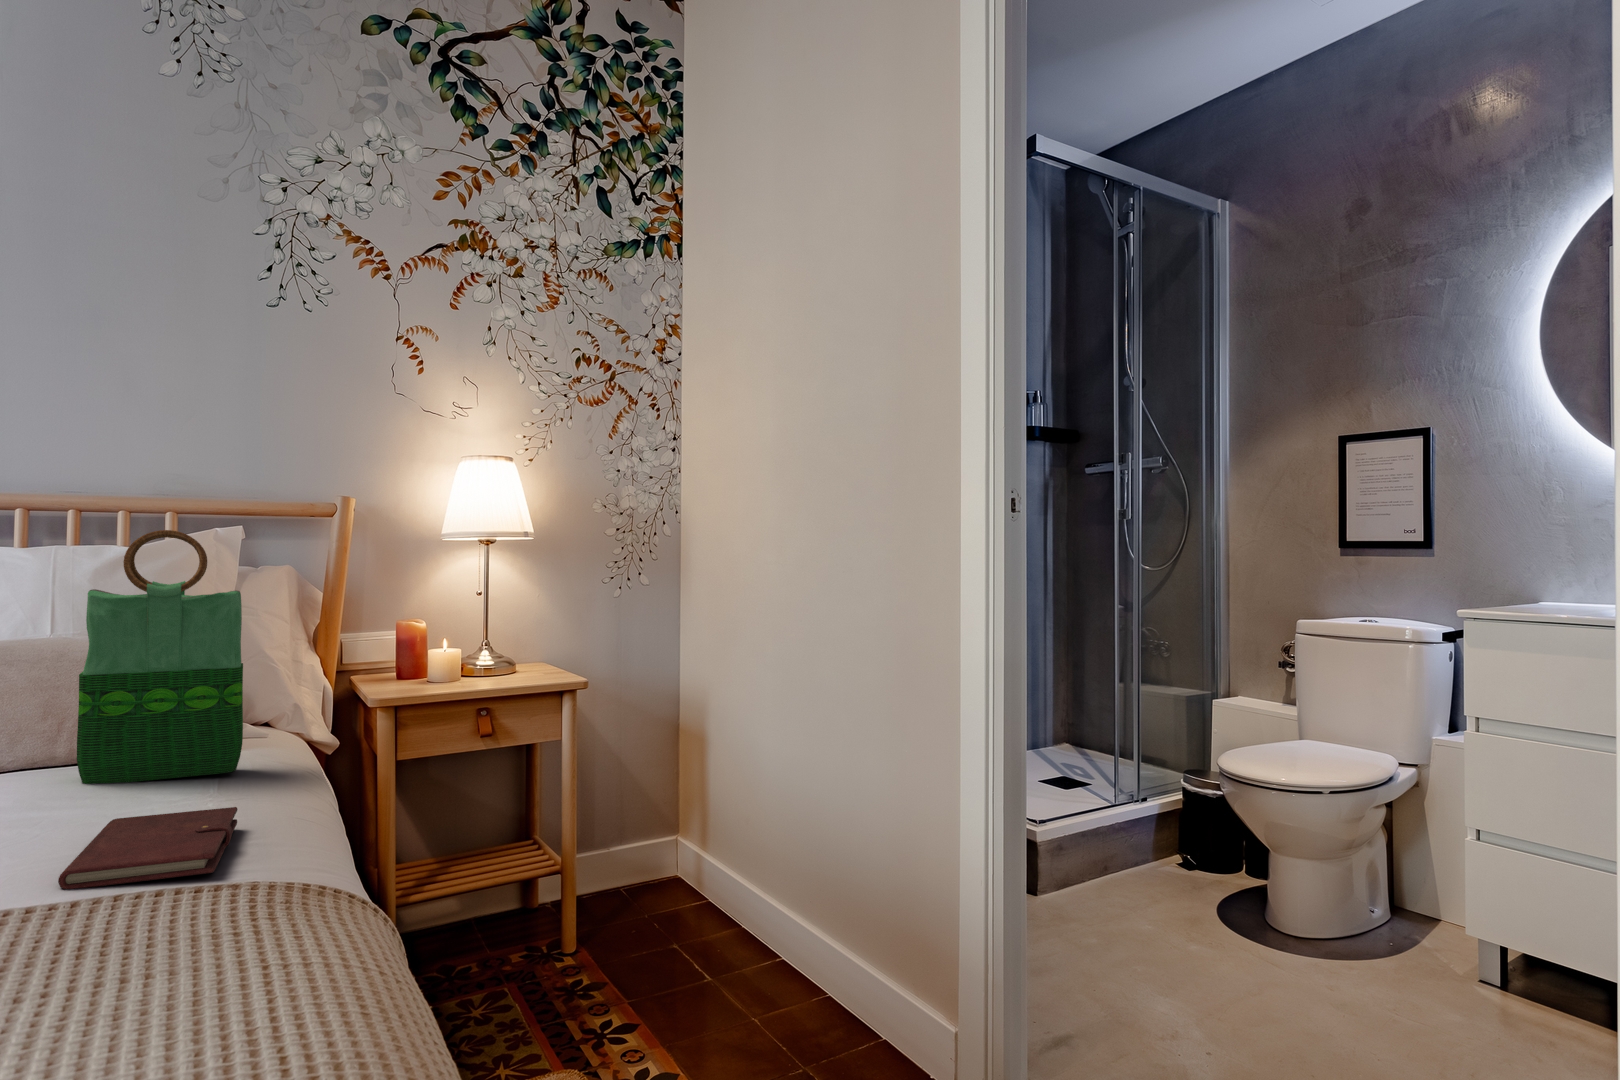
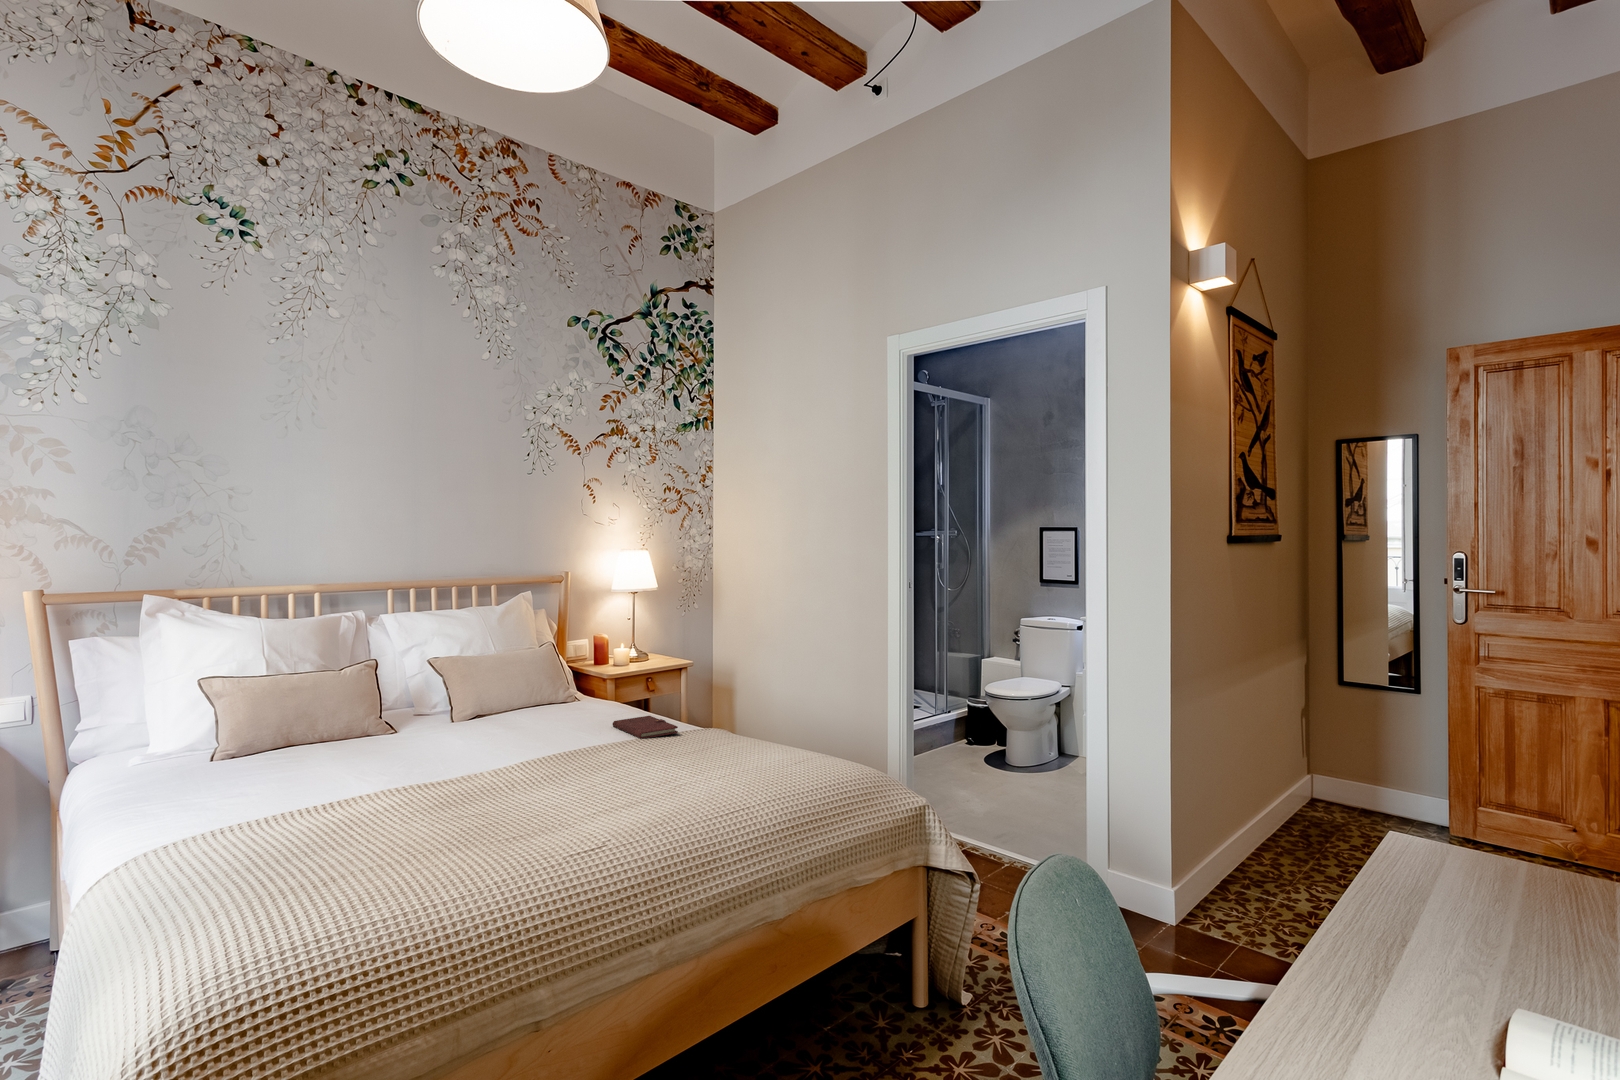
tote bag: present [77,530,243,784] -> none [547,606,605,715]

